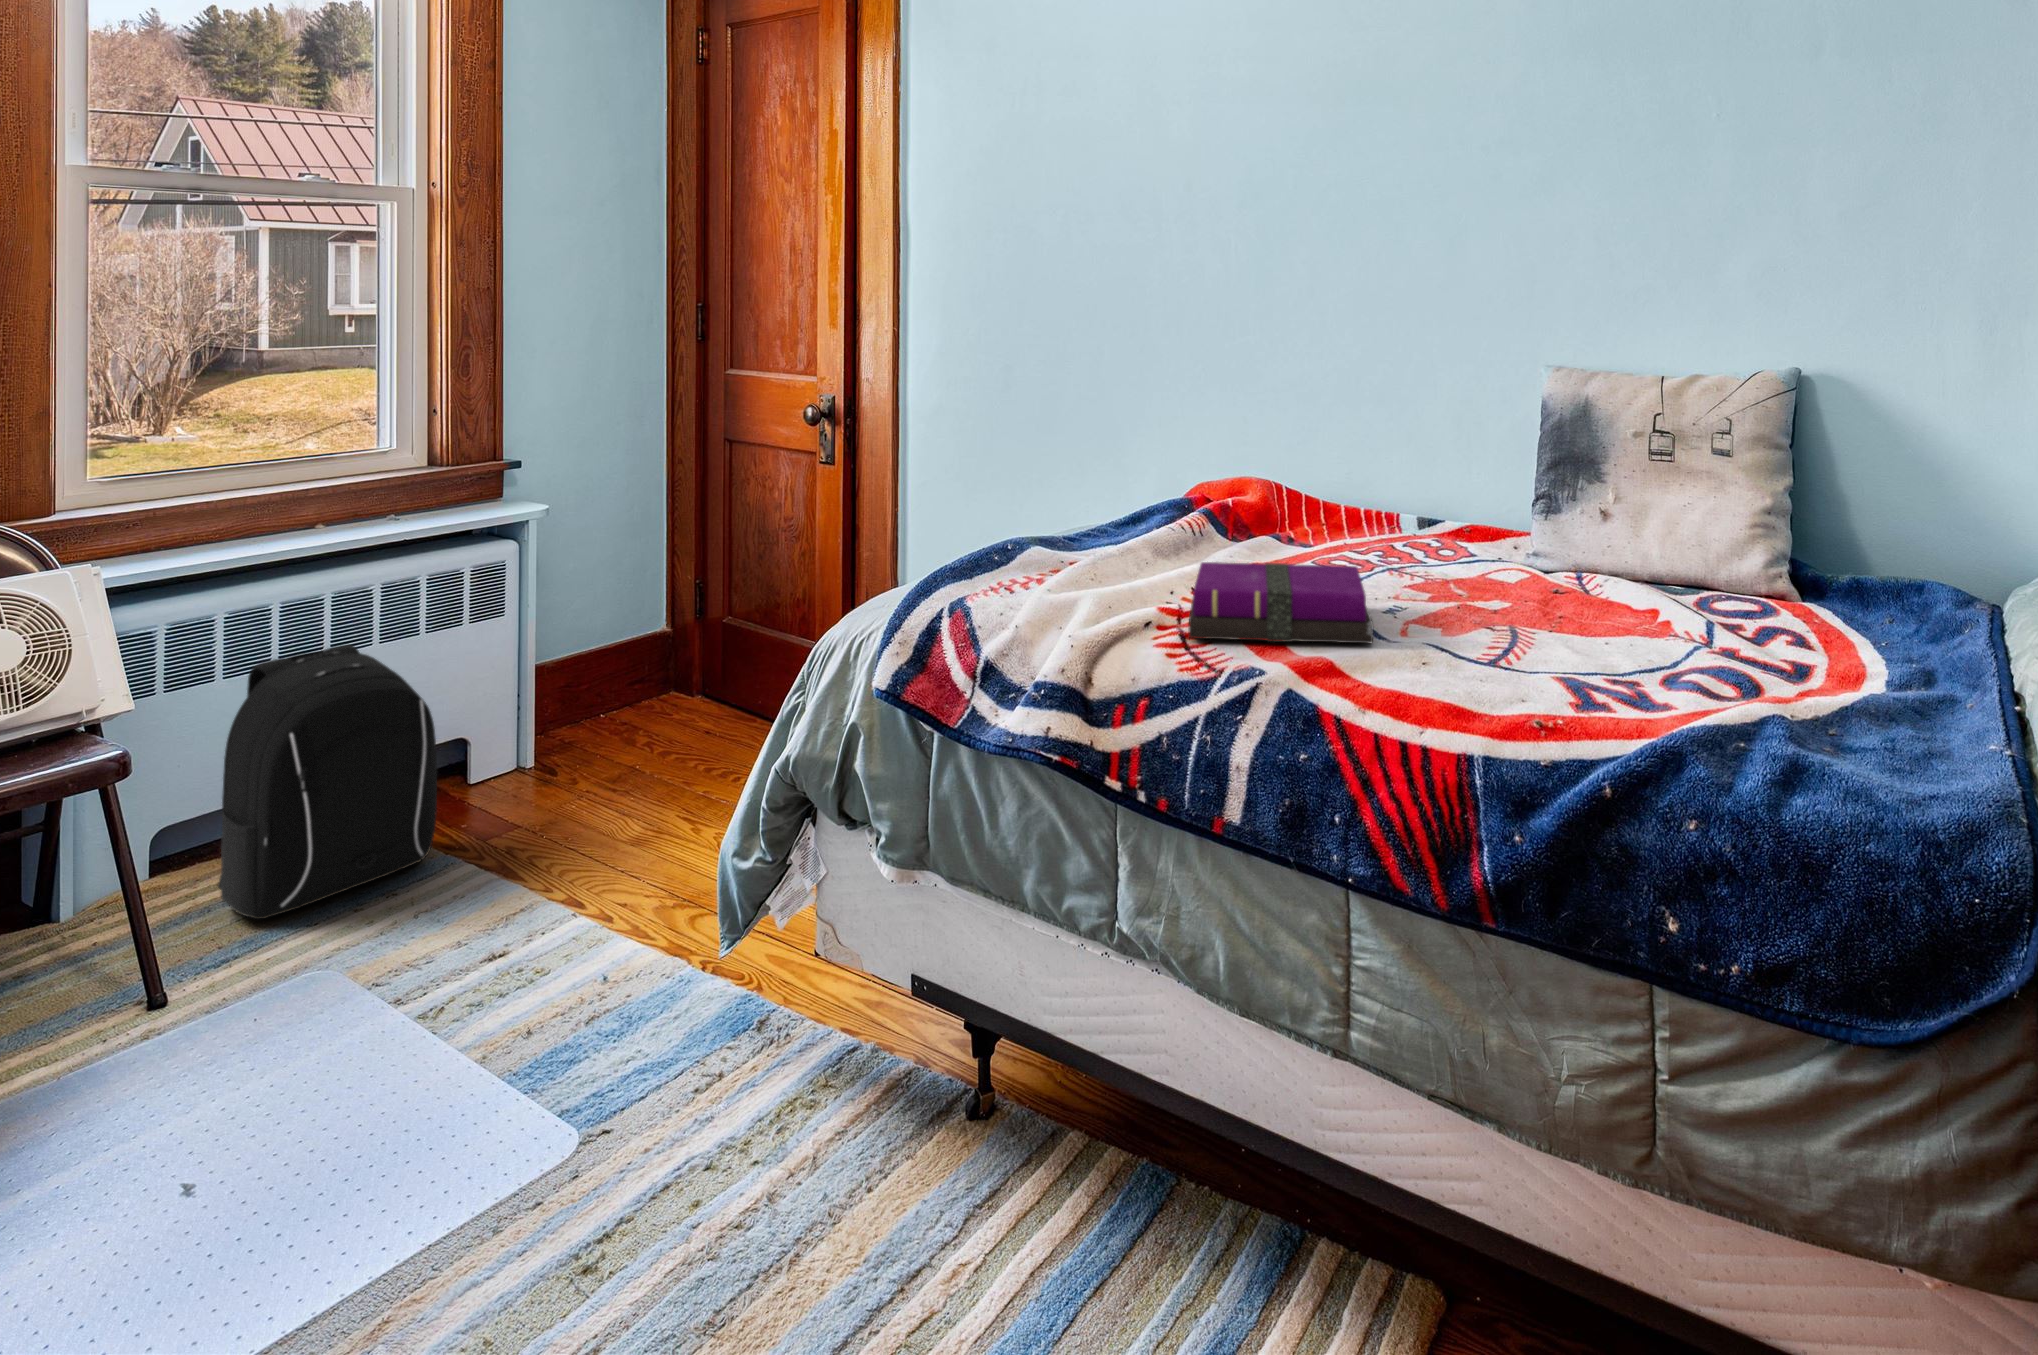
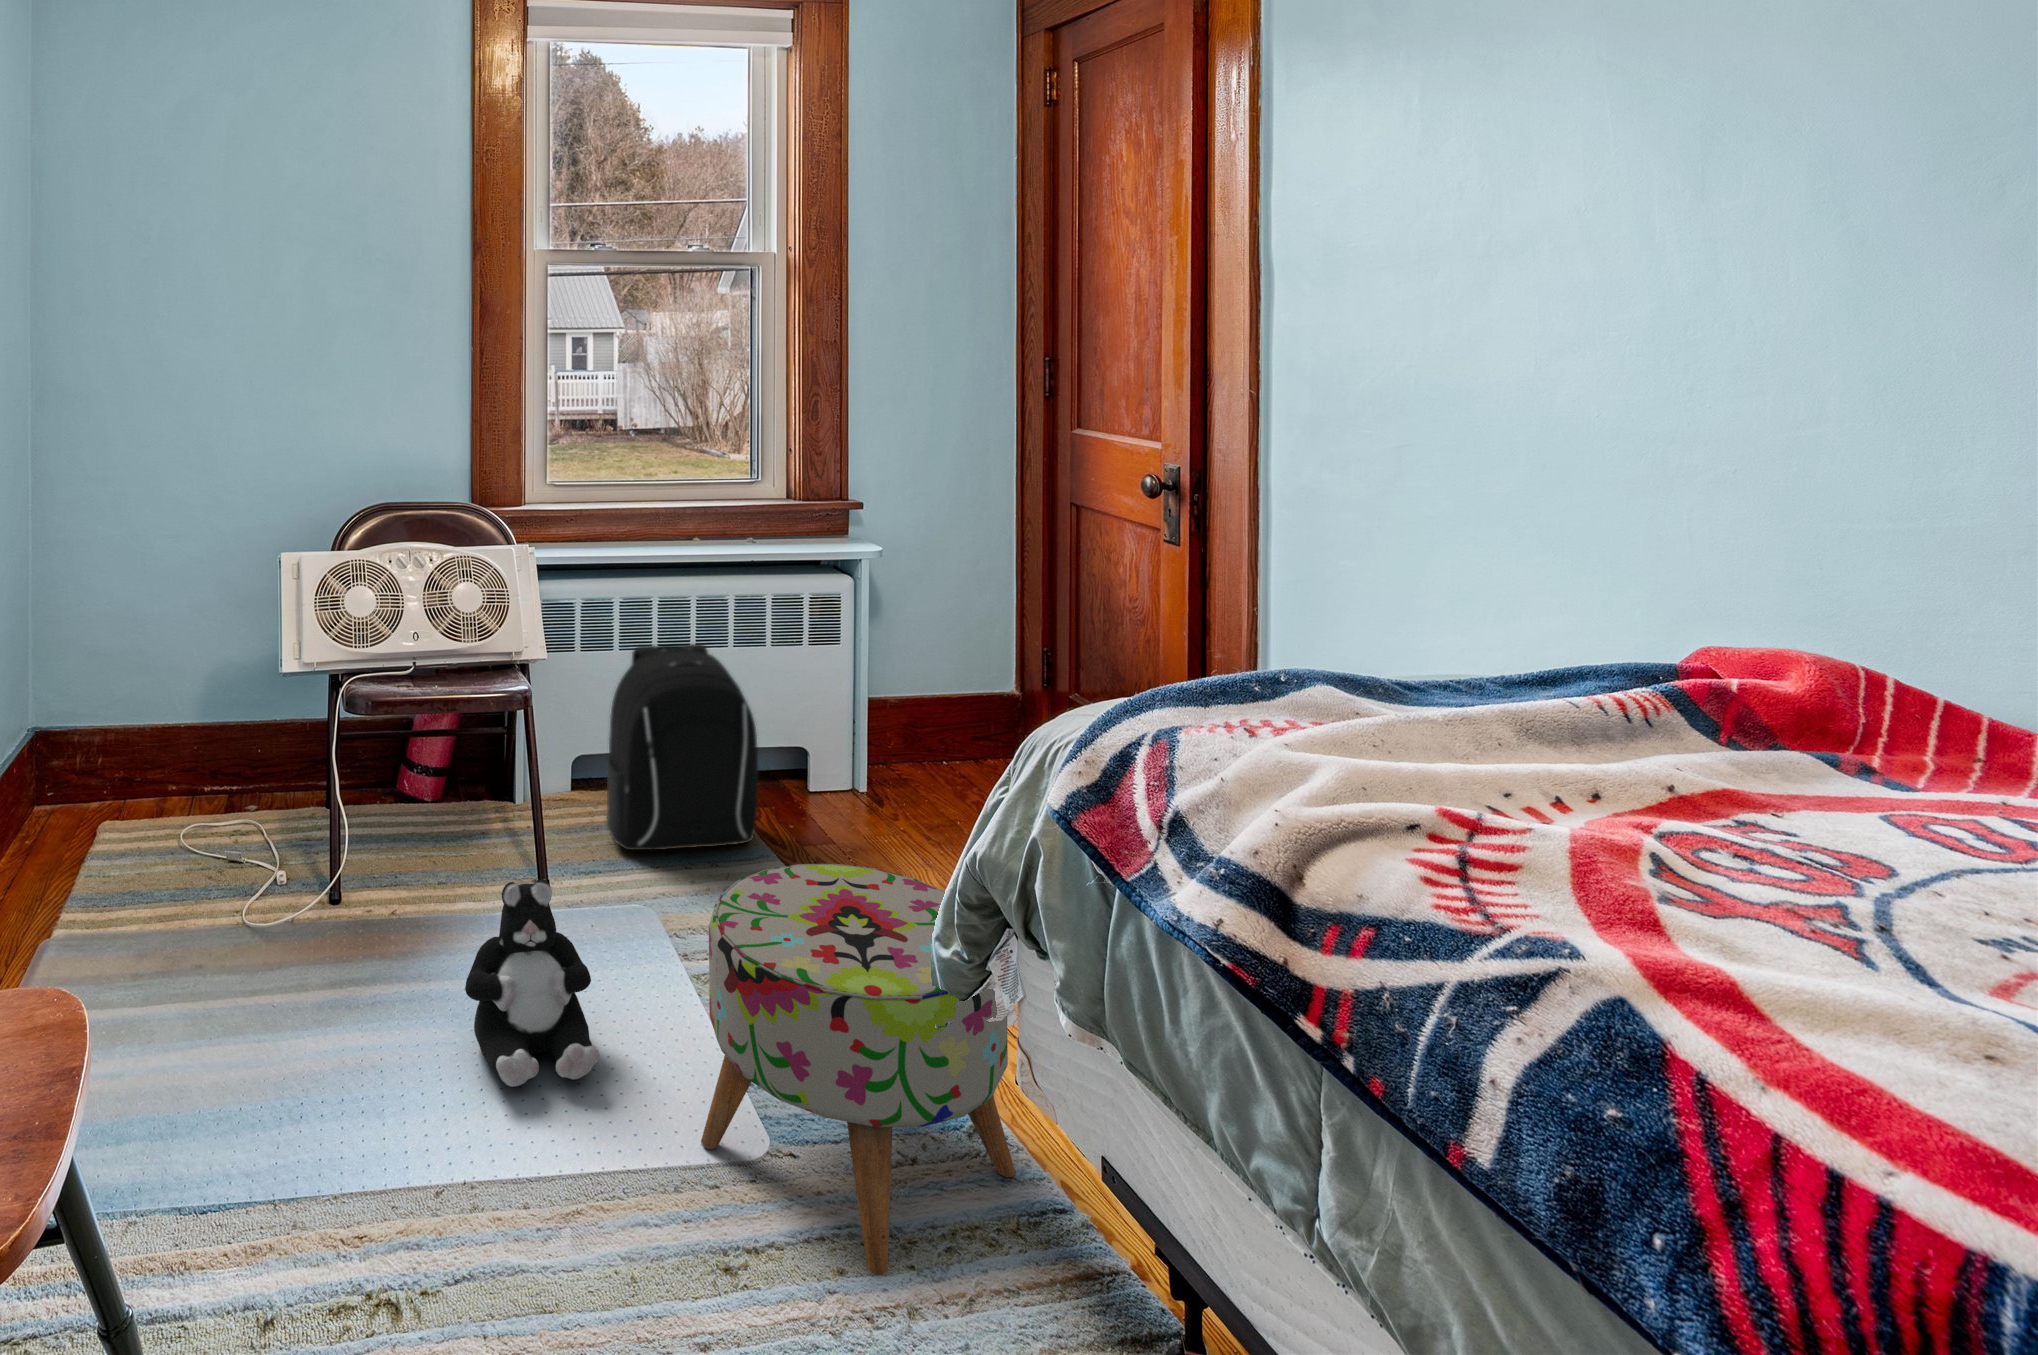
notebook: present [1189,562,1373,643] -> none [1485,759,1911,976]
ottoman: none [502,809,816,1185] -> present [701,864,1015,1275]
plush toy: none [118,965,347,1237] -> present [465,880,599,1087]

